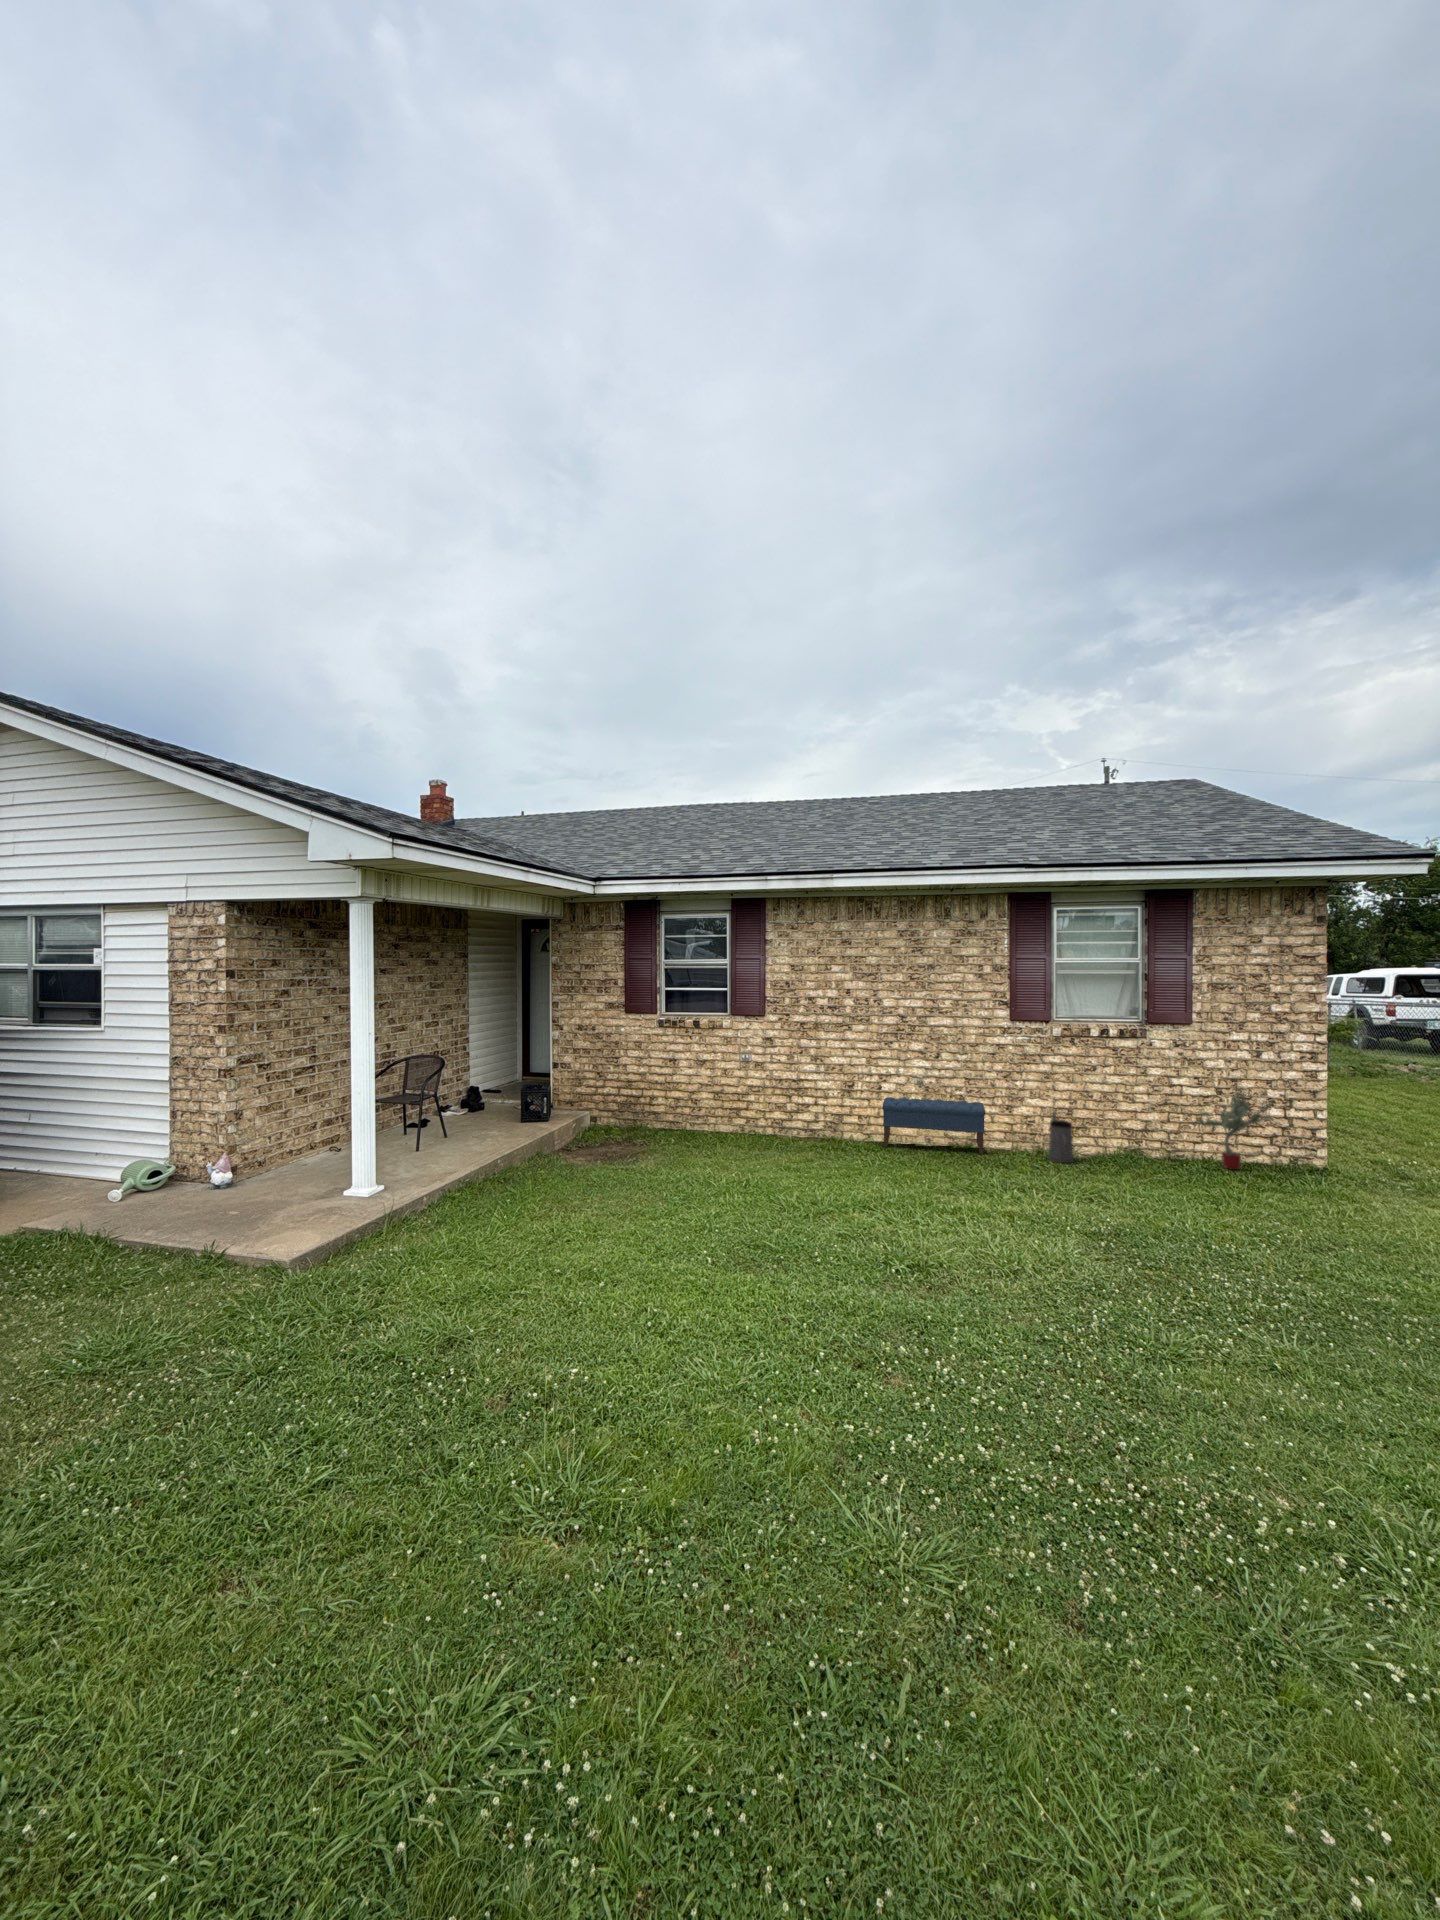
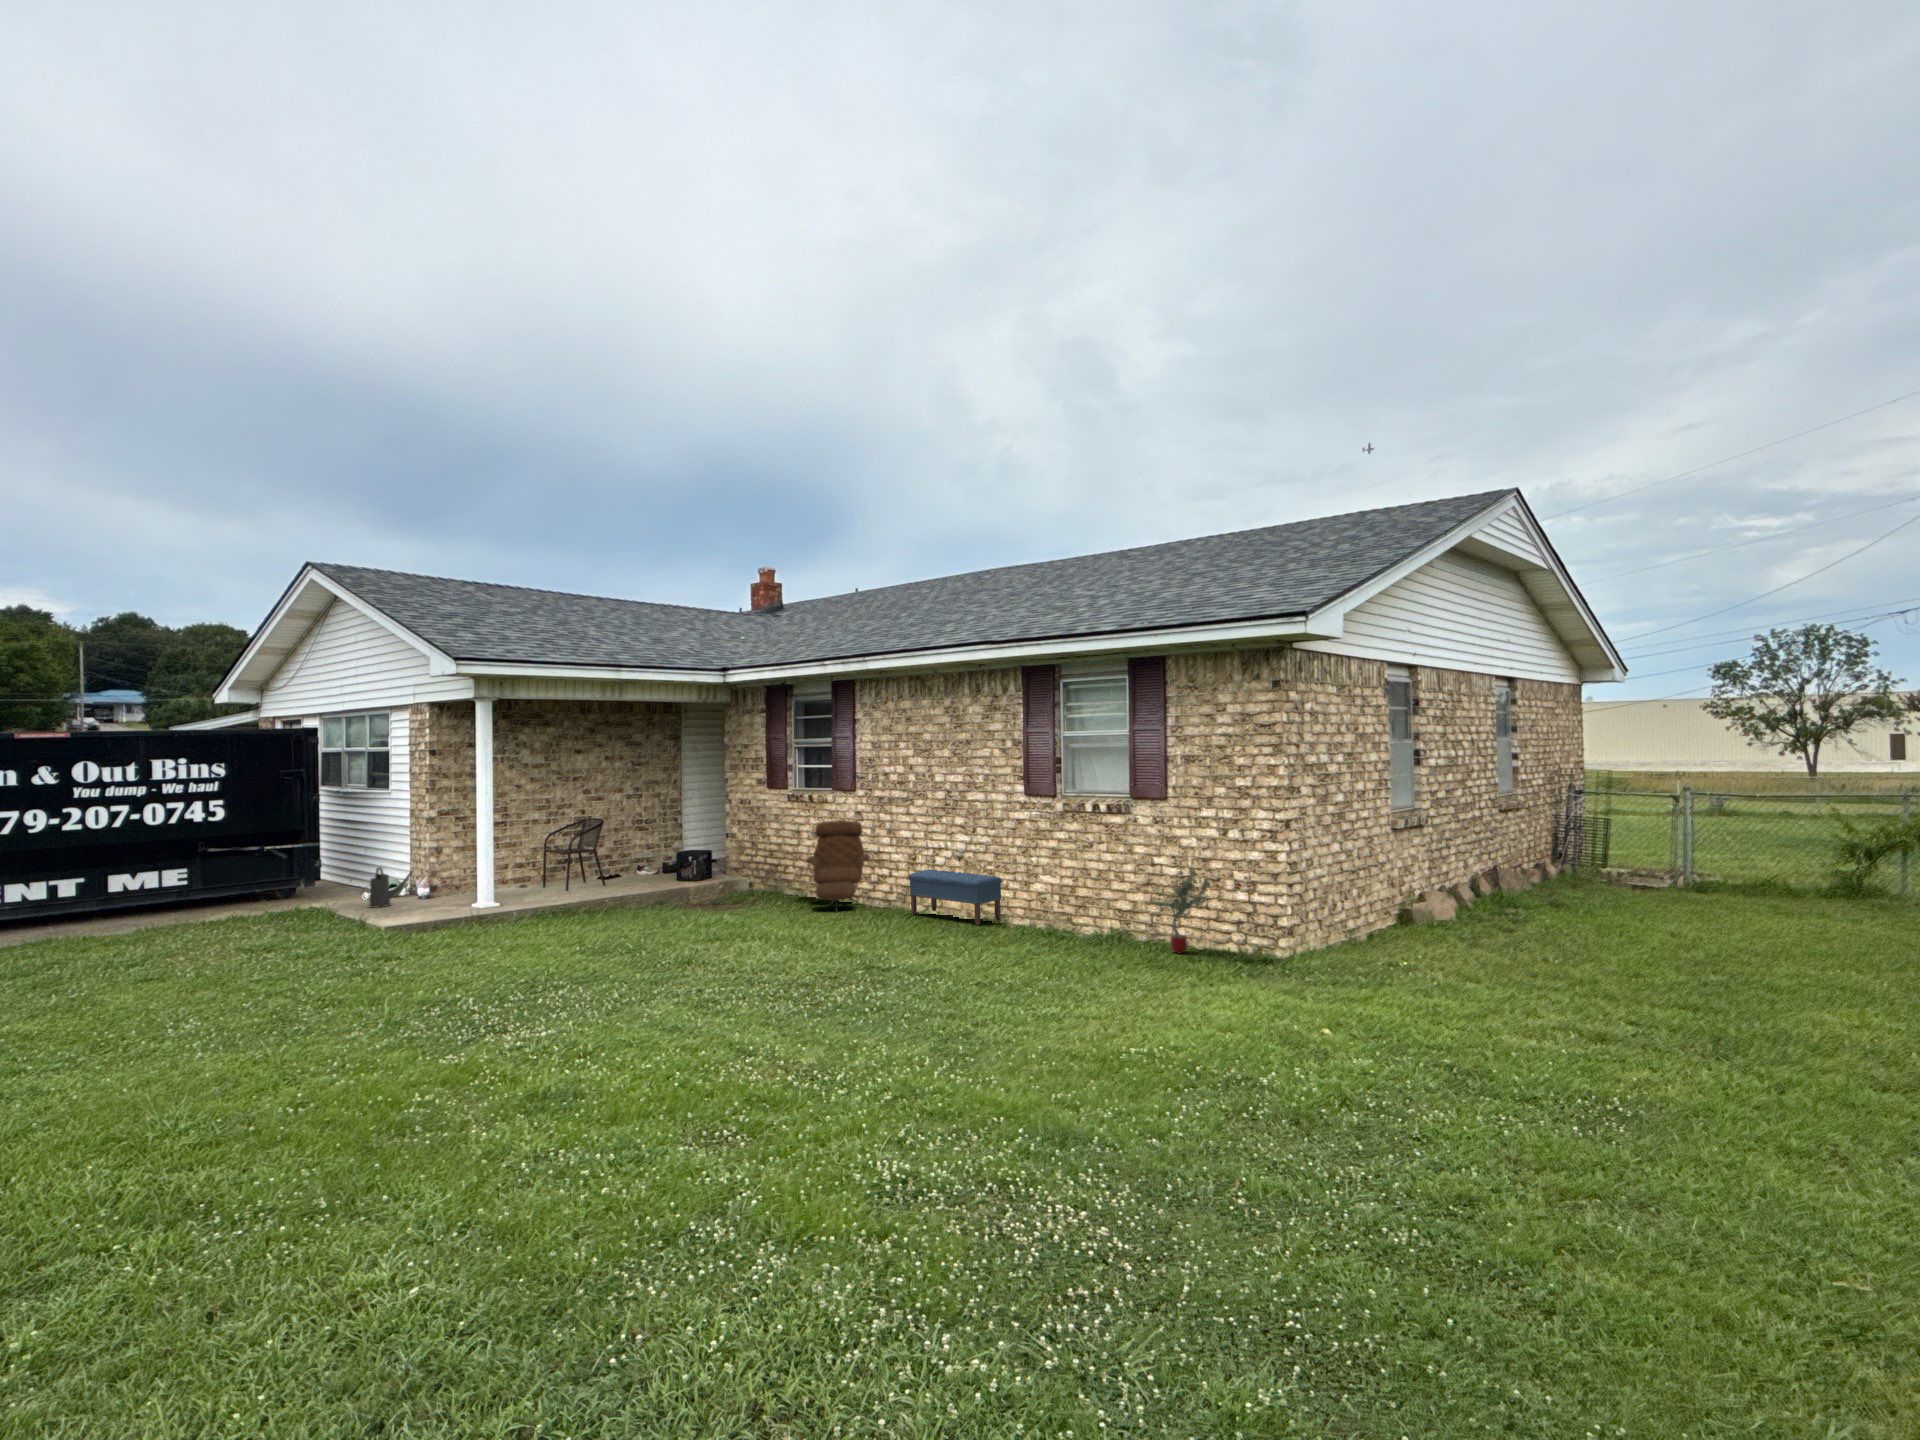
lounge chair: none [726,1047,815,1151] -> present [806,820,870,912]
watering can: present [1047,1113,1074,1163] -> present [369,867,414,908]

